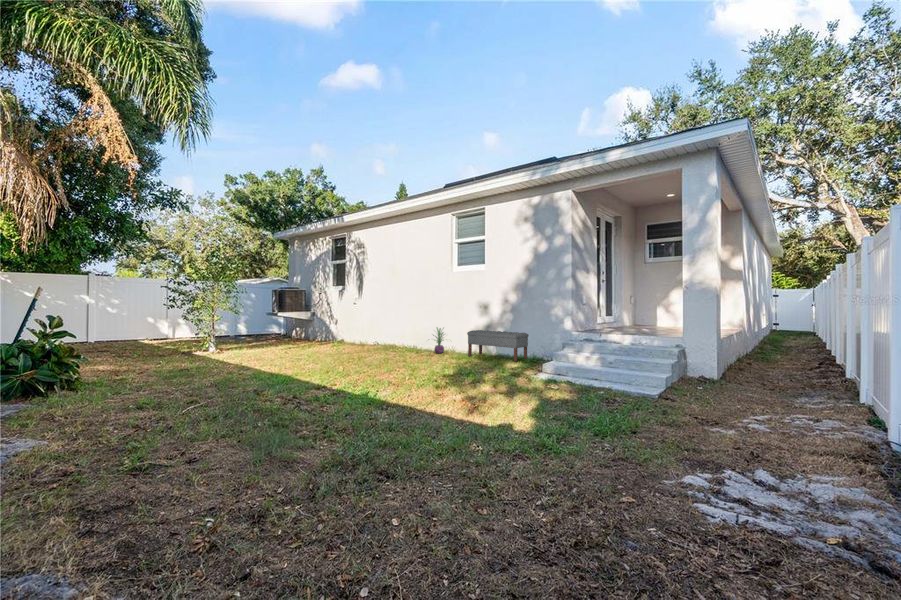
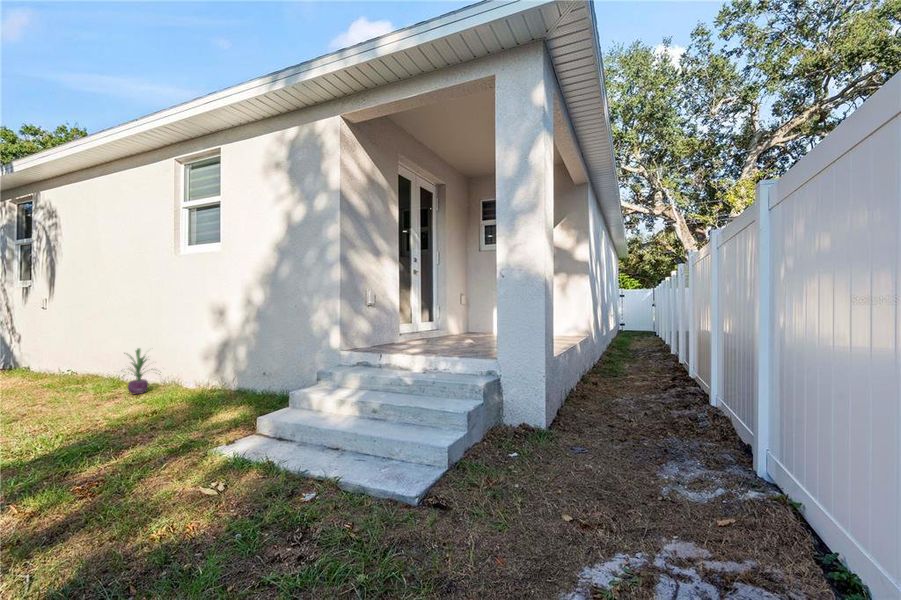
bench: present [467,330,529,362] -> none [173,352,277,411]

